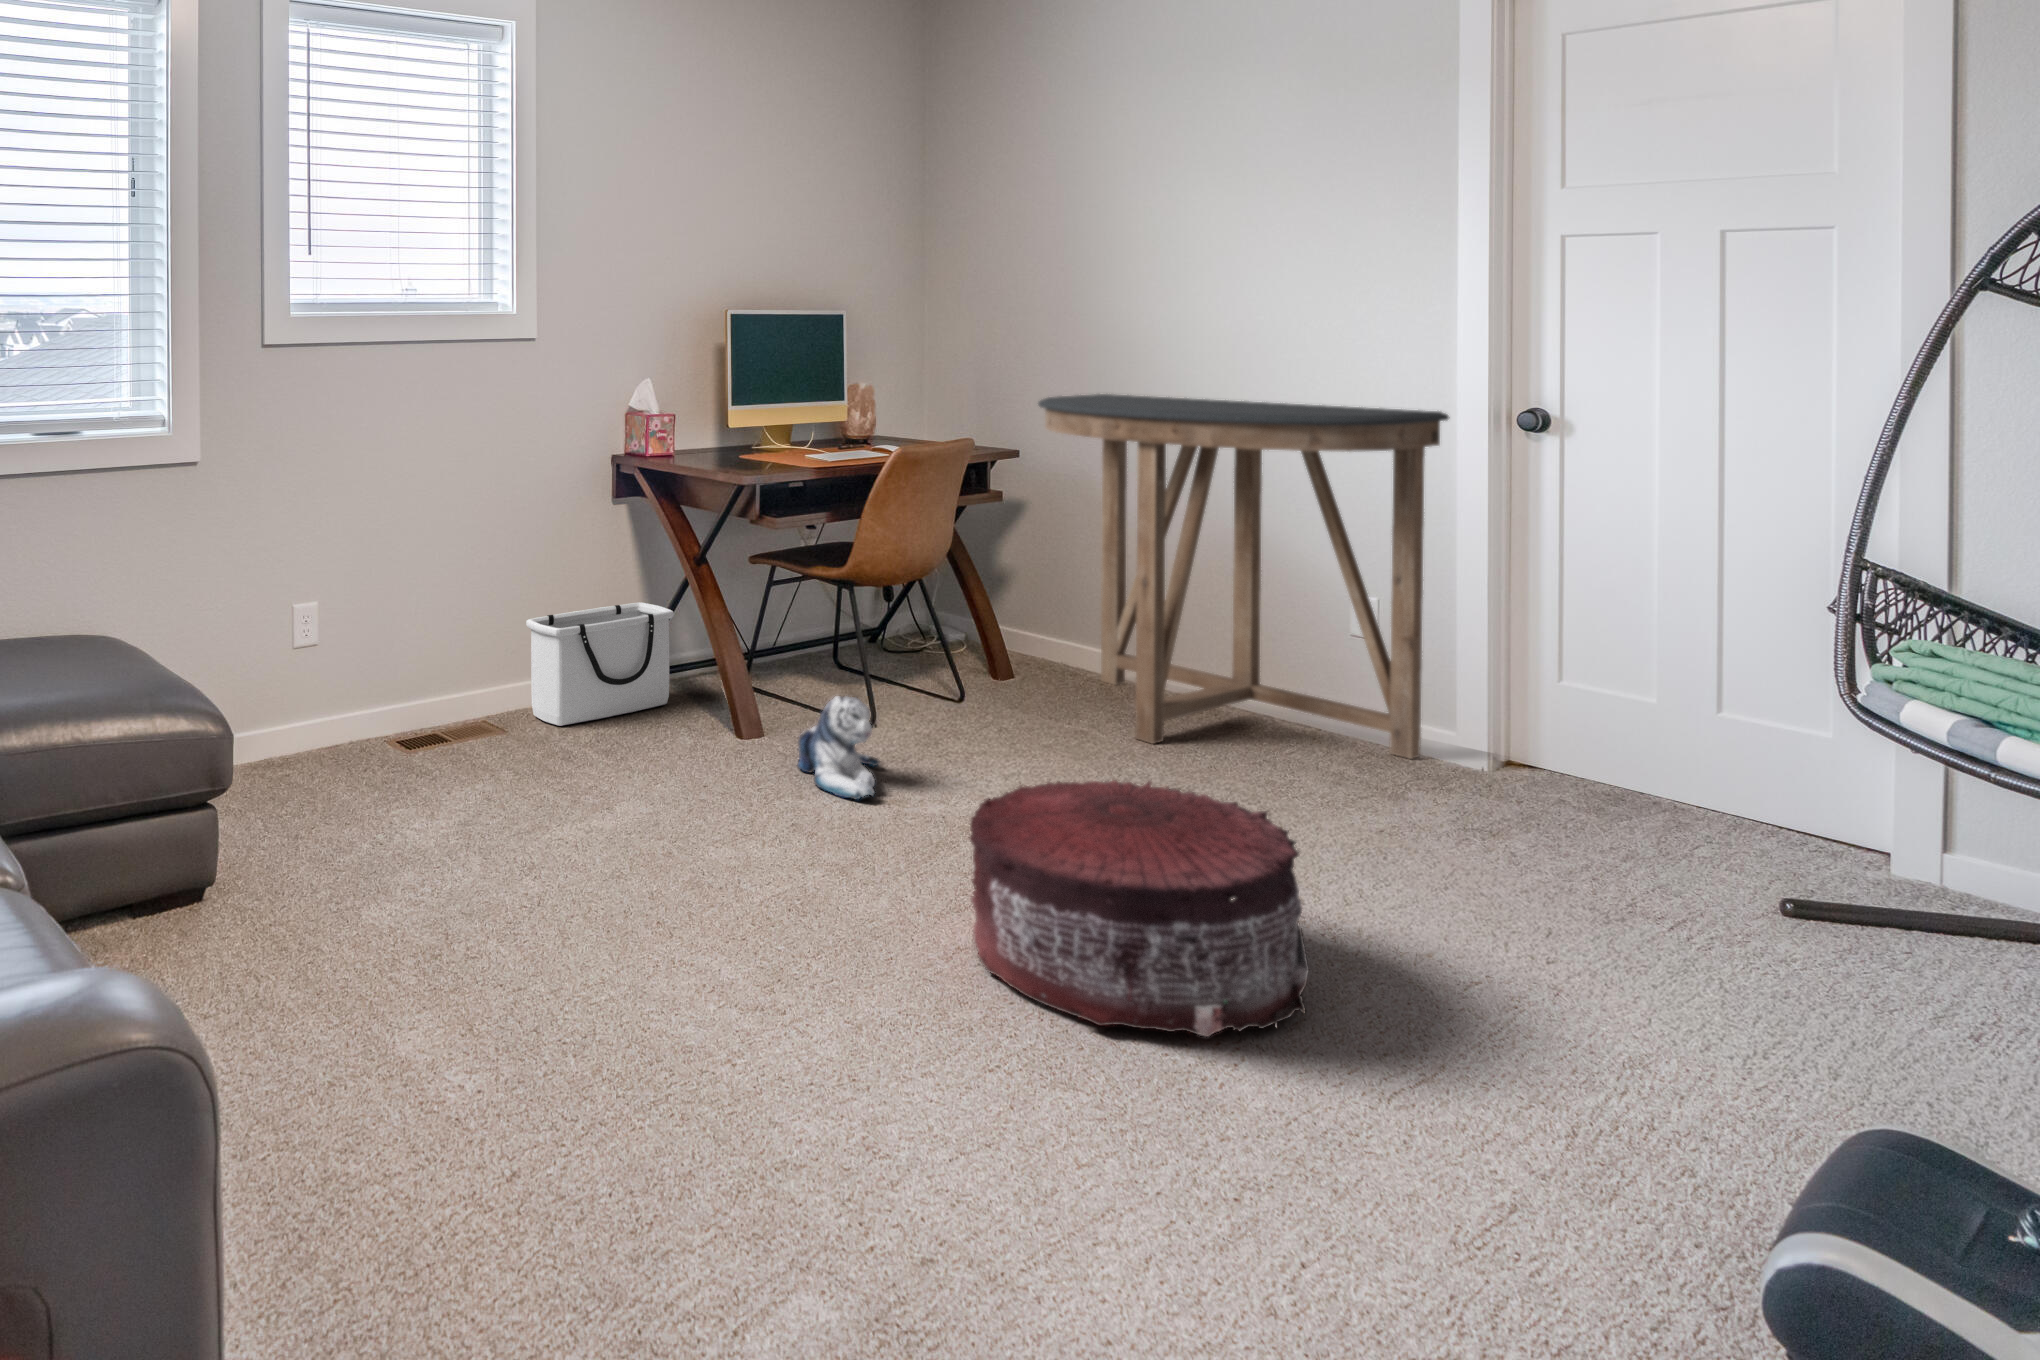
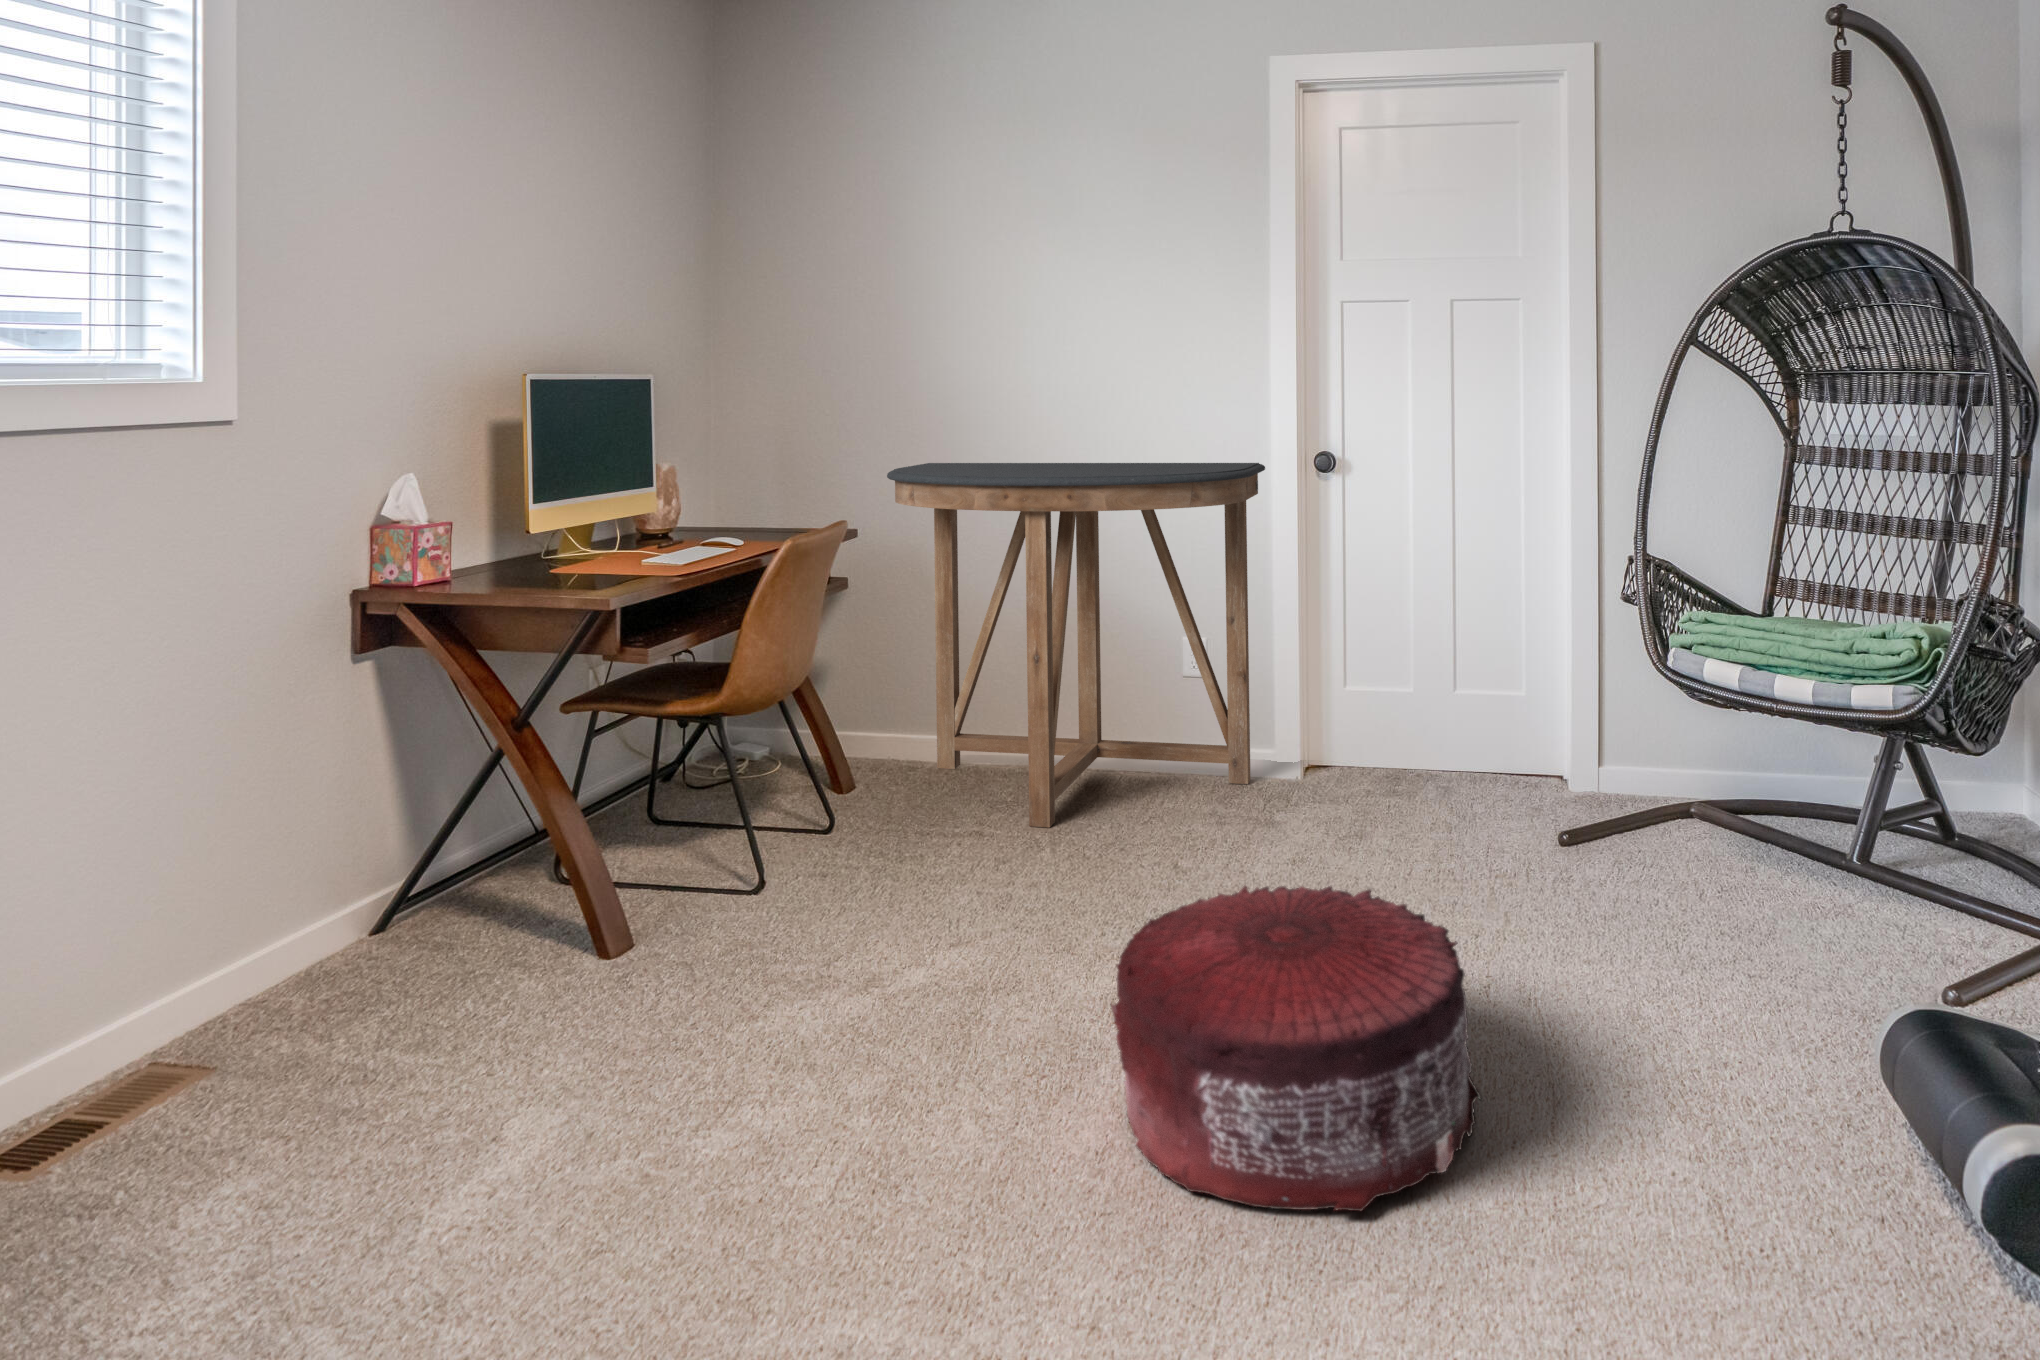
storage bin: present [526,602,674,726] -> none [227,797,467,1026]
plush toy: present [798,696,880,799] -> none [711,865,852,1004]

